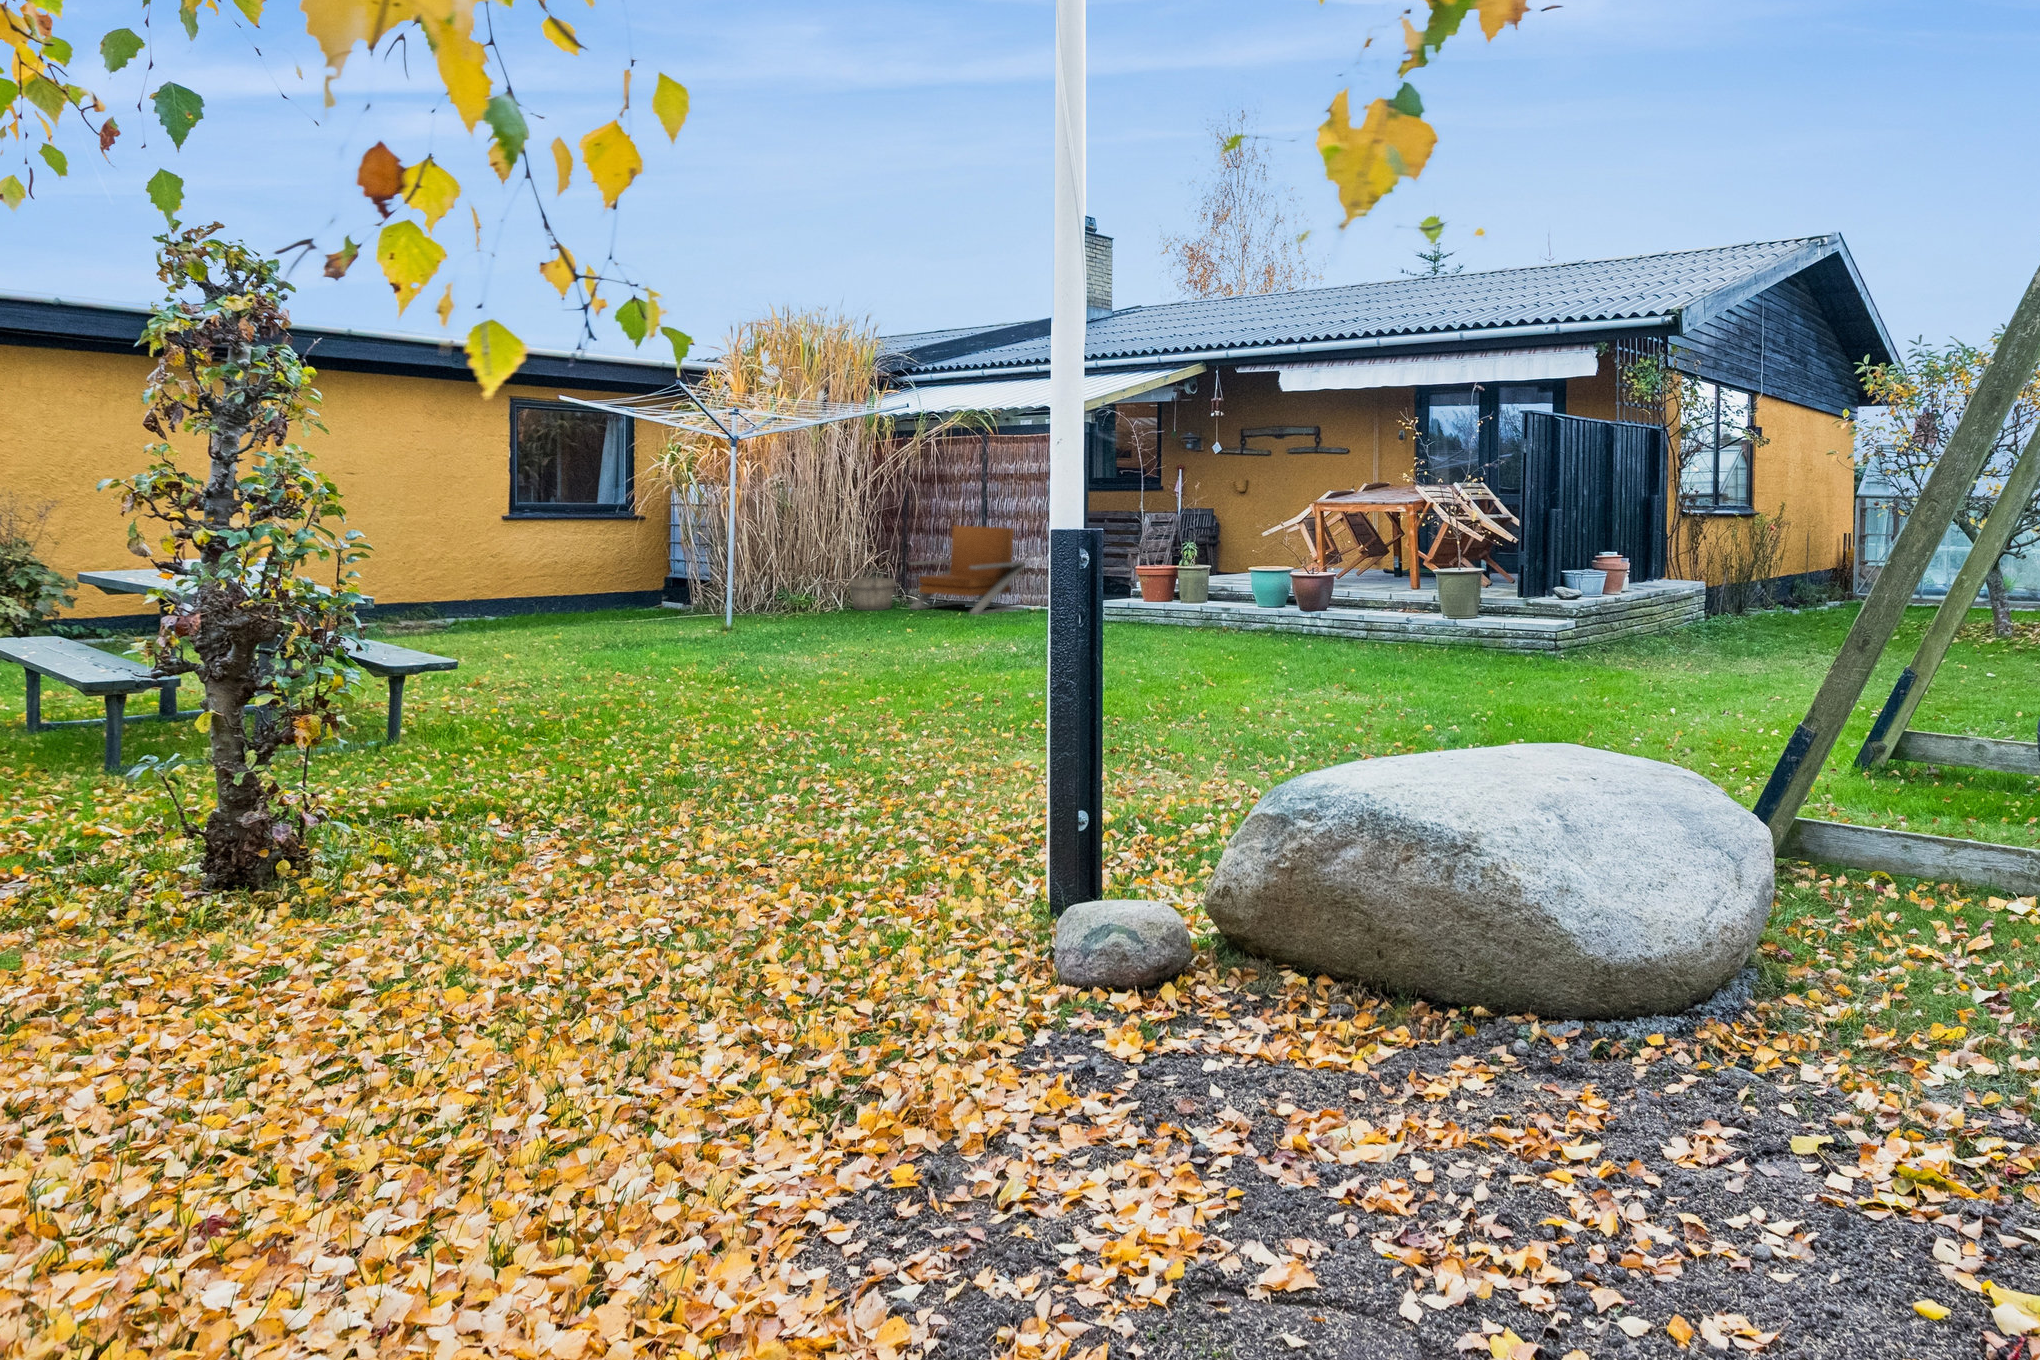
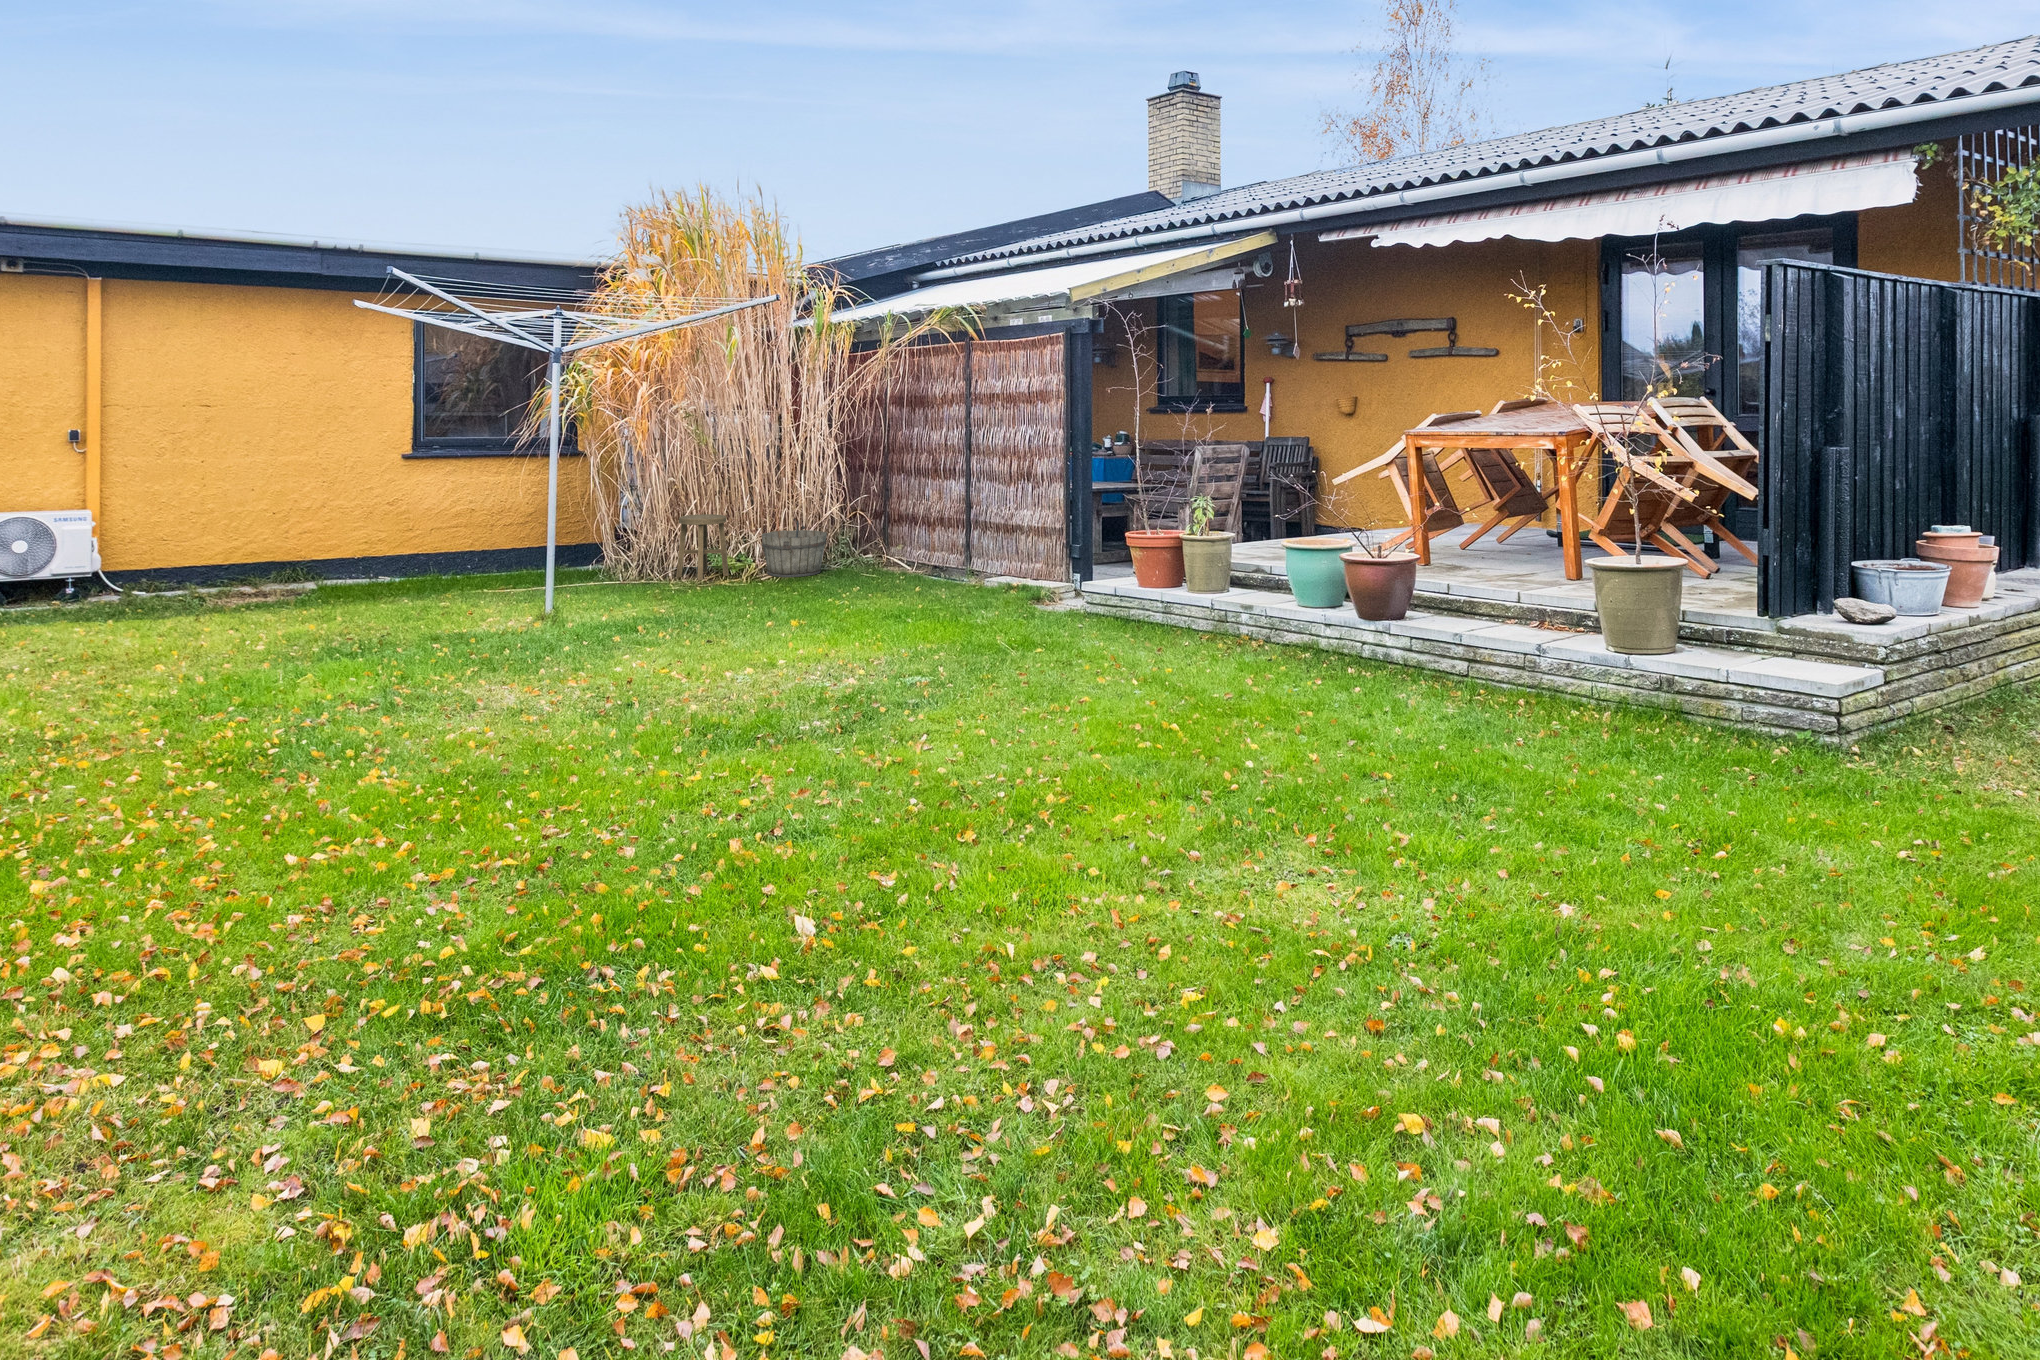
lounge chair: present [910,525,1026,615] -> none [838,459,997,592]
stool: none [788,566,826,613] -> present [677,514,729,580]

